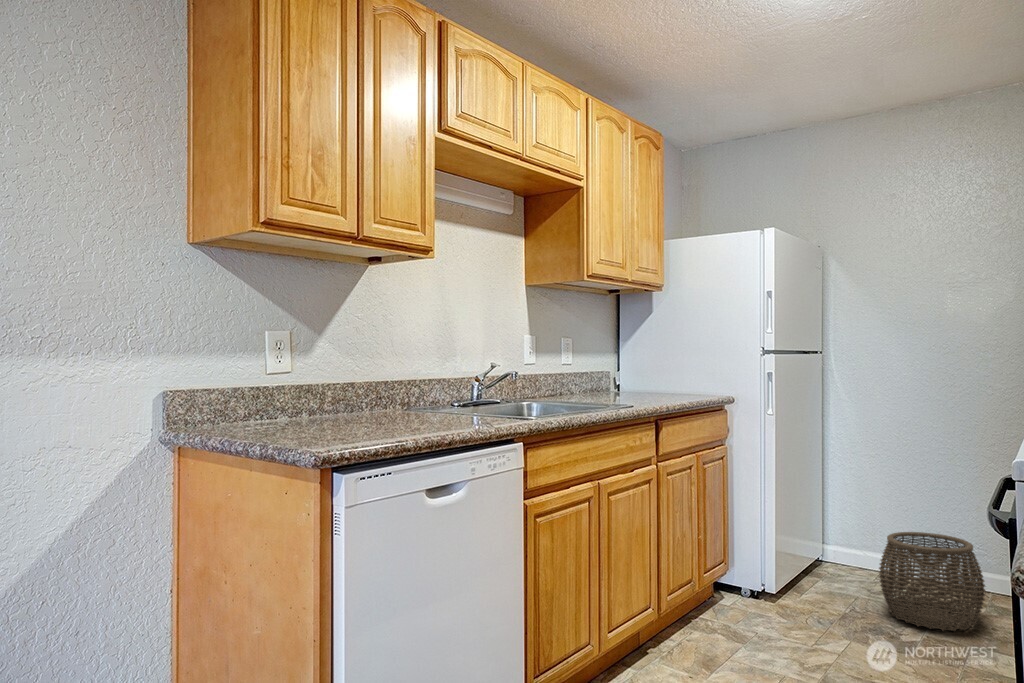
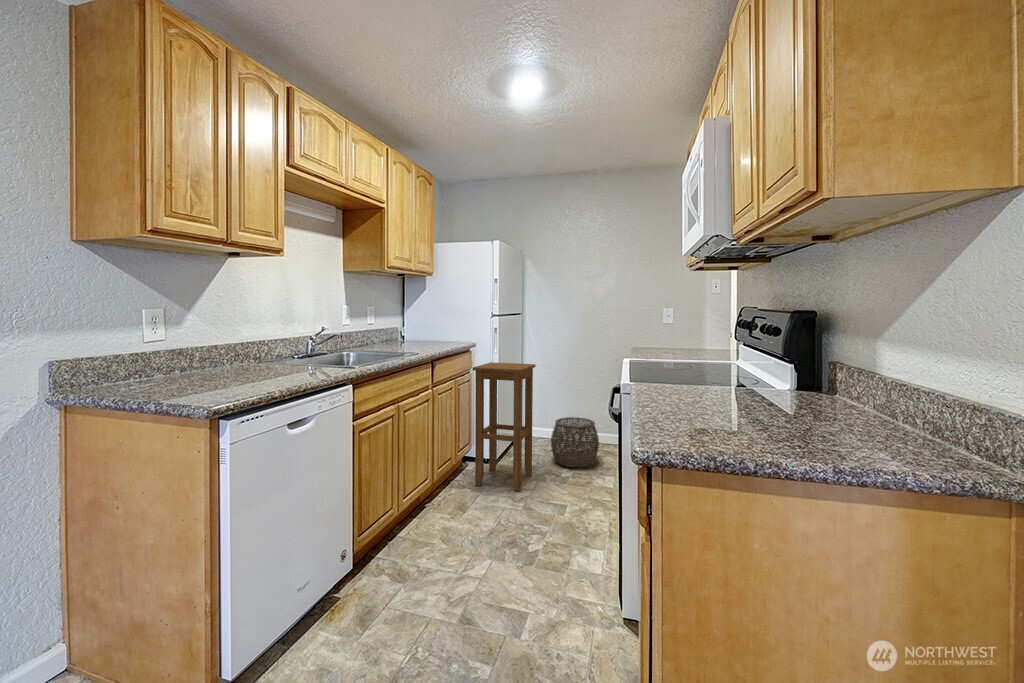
stool: none [725,425,843,658] -> present [472,362,535,491]

